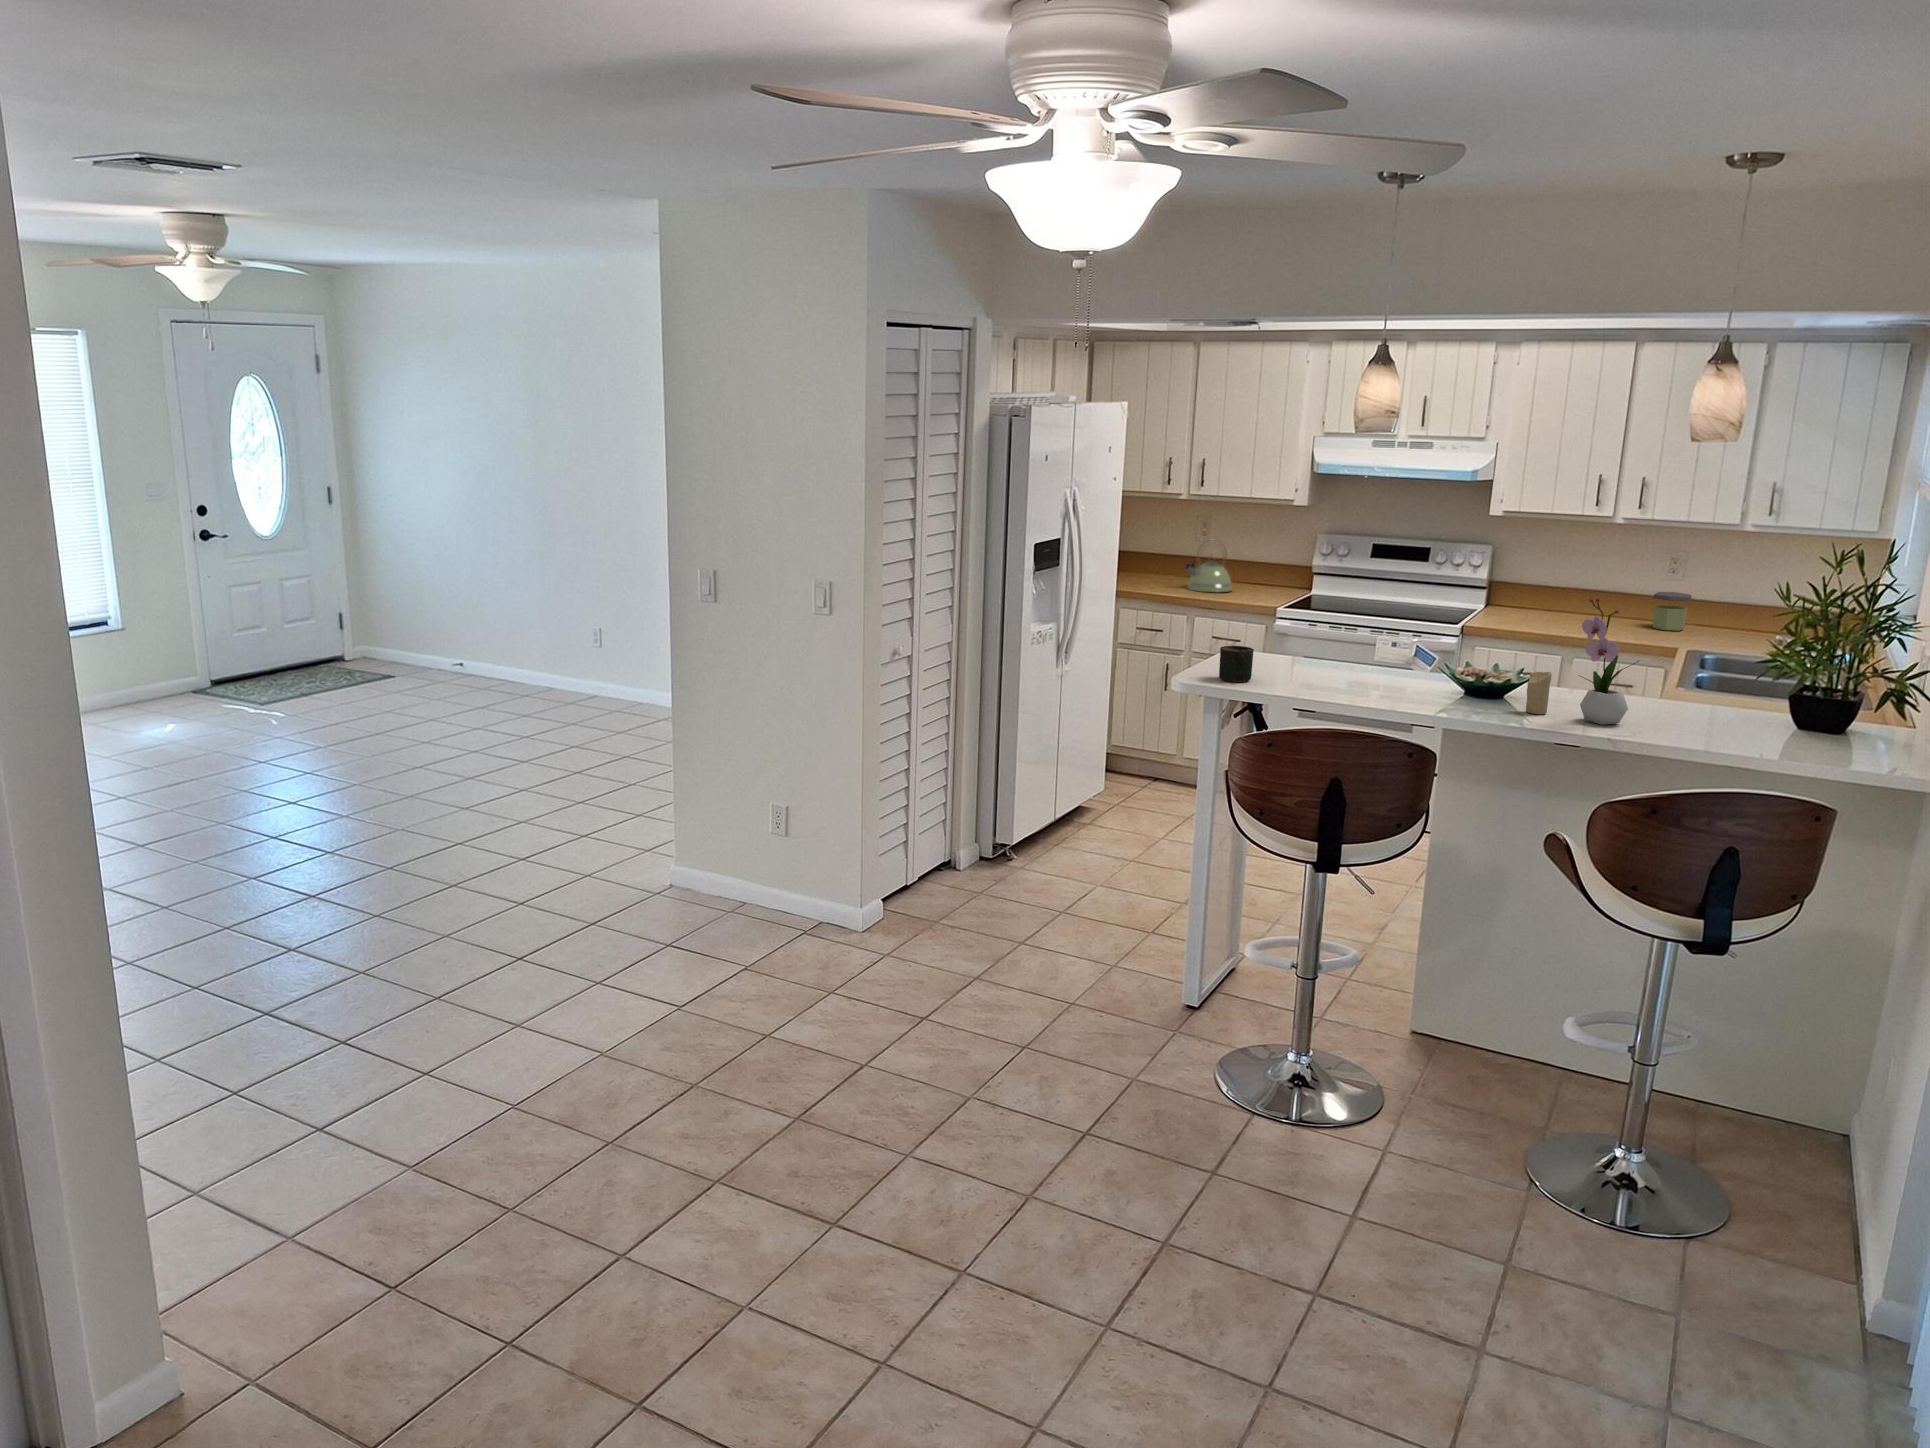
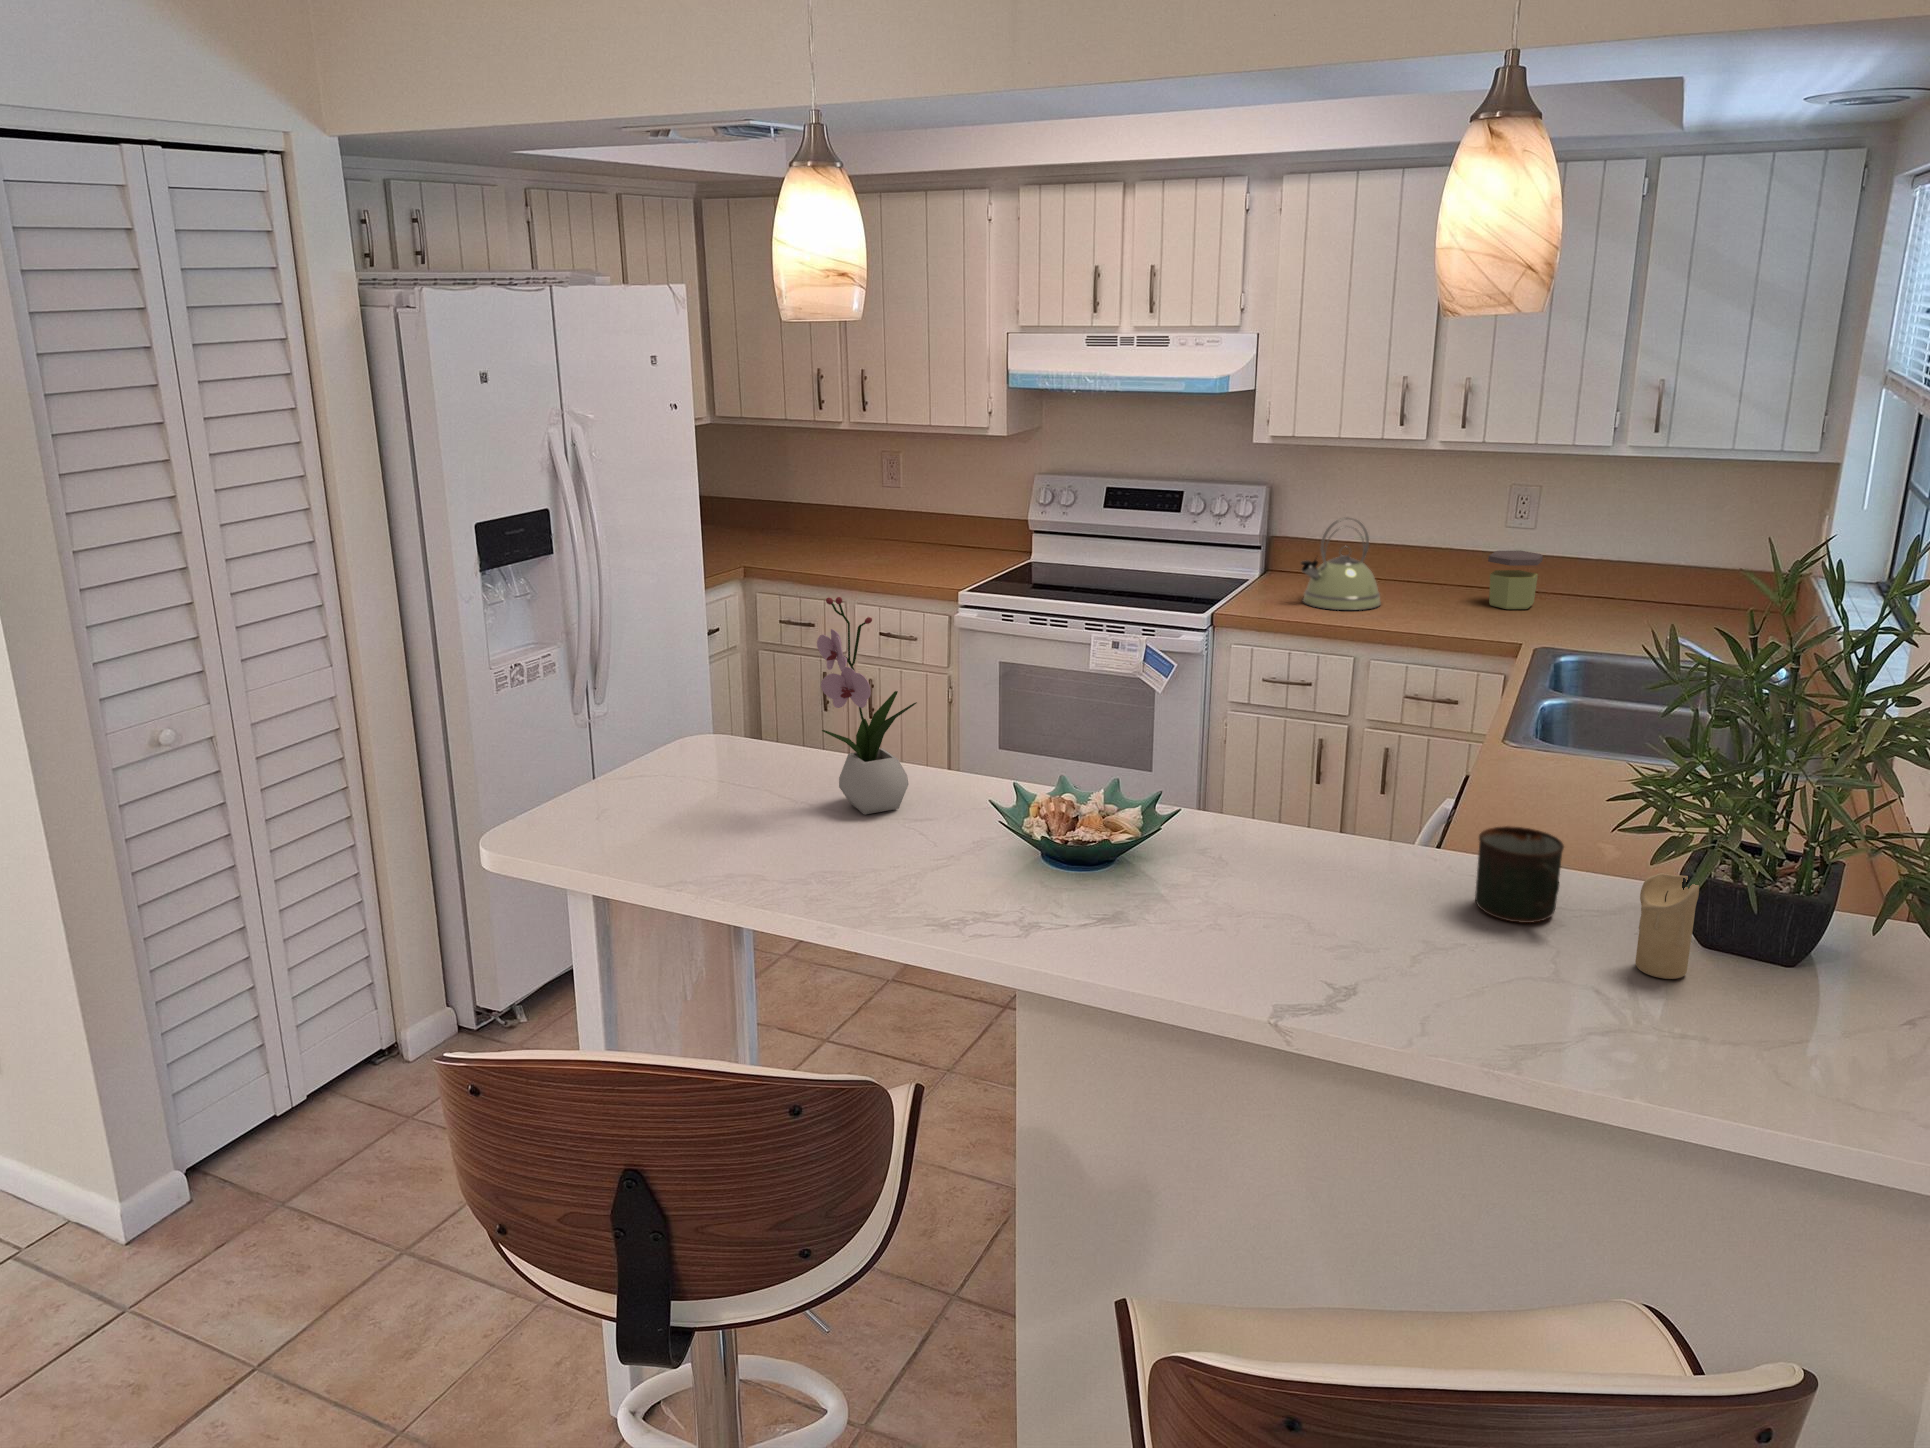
kettle: present [1186,541,1232,592] -> present [1301,518,1381,610]
flower arrangement: present [1580,598,1639,725] -> present [817,597,917,815]
mug: present [1219,646,1254,682] -> present [1475,826,1564,923]
candle: present [1526,672,1552,714] -> present [1635,873,1699,979]

